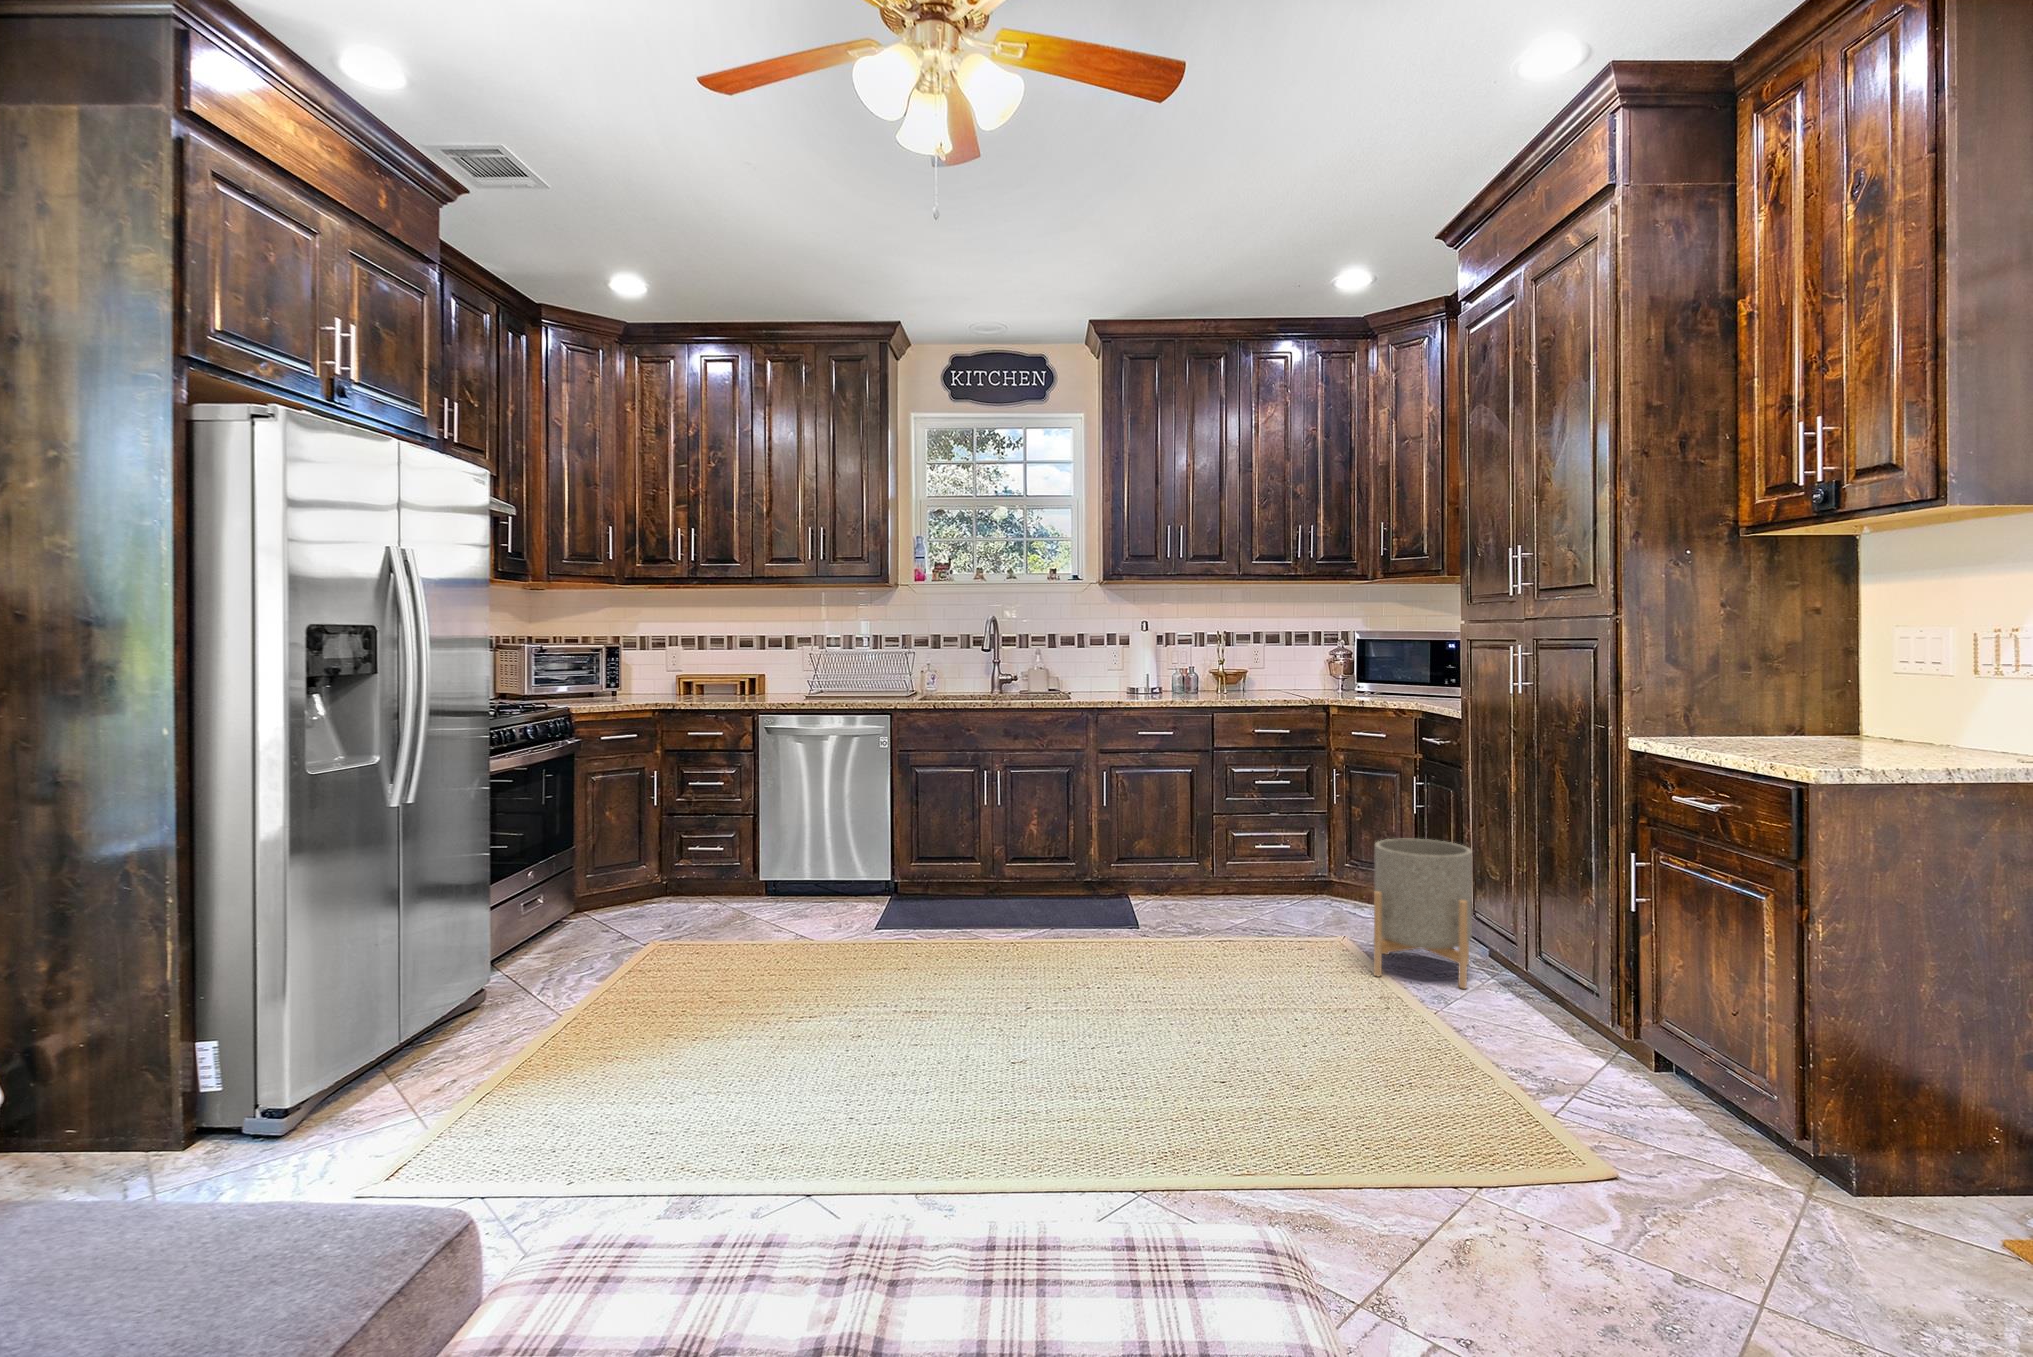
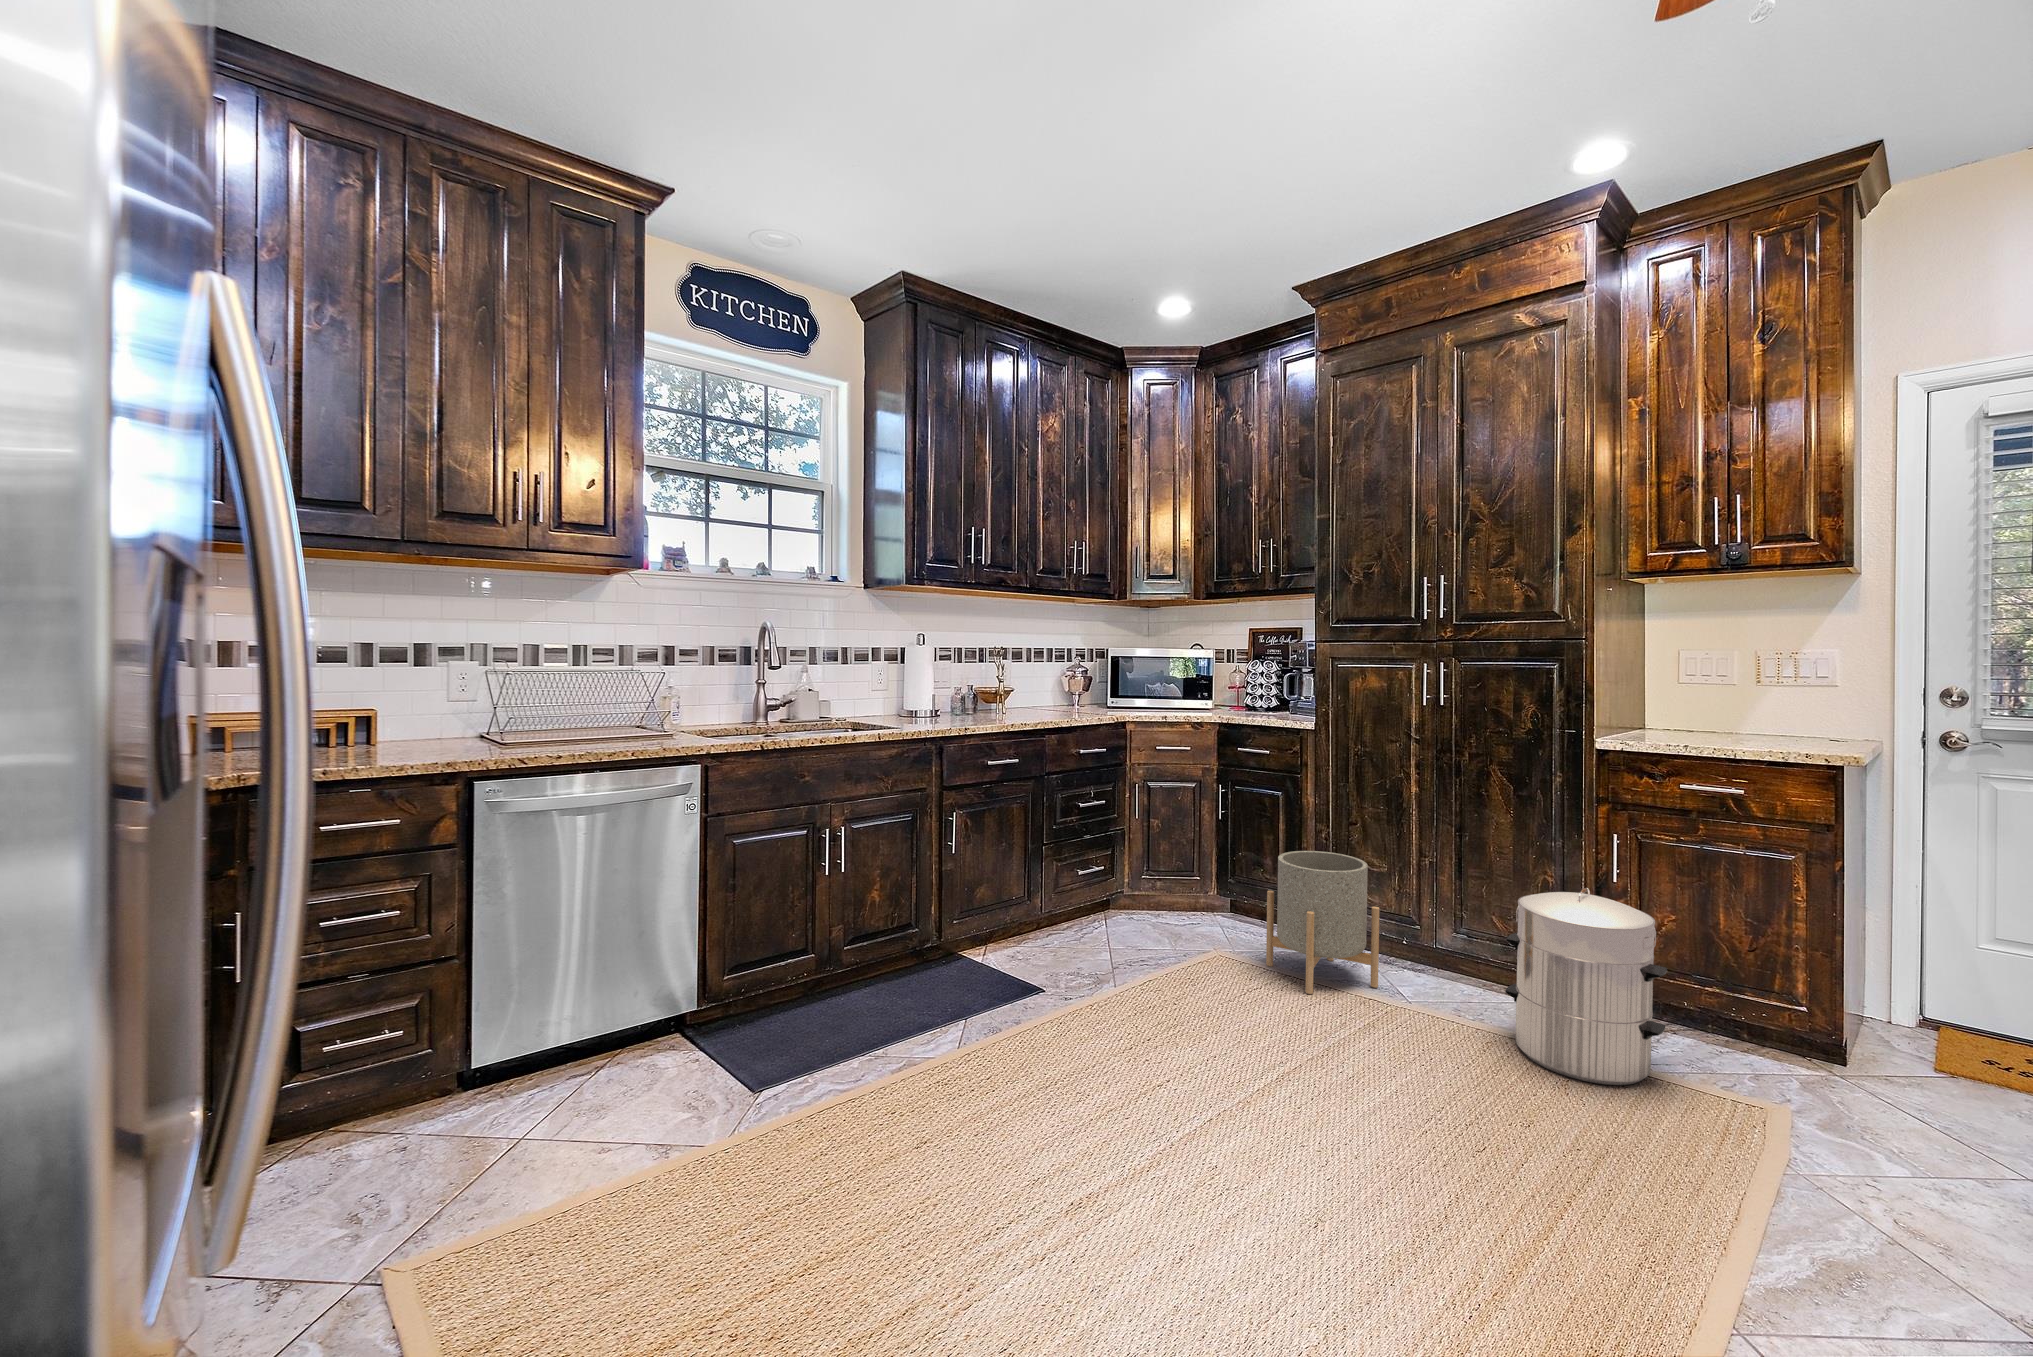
waste bin: none [1498,882,1649,1105] -> present [1505,888,1667,1085]

